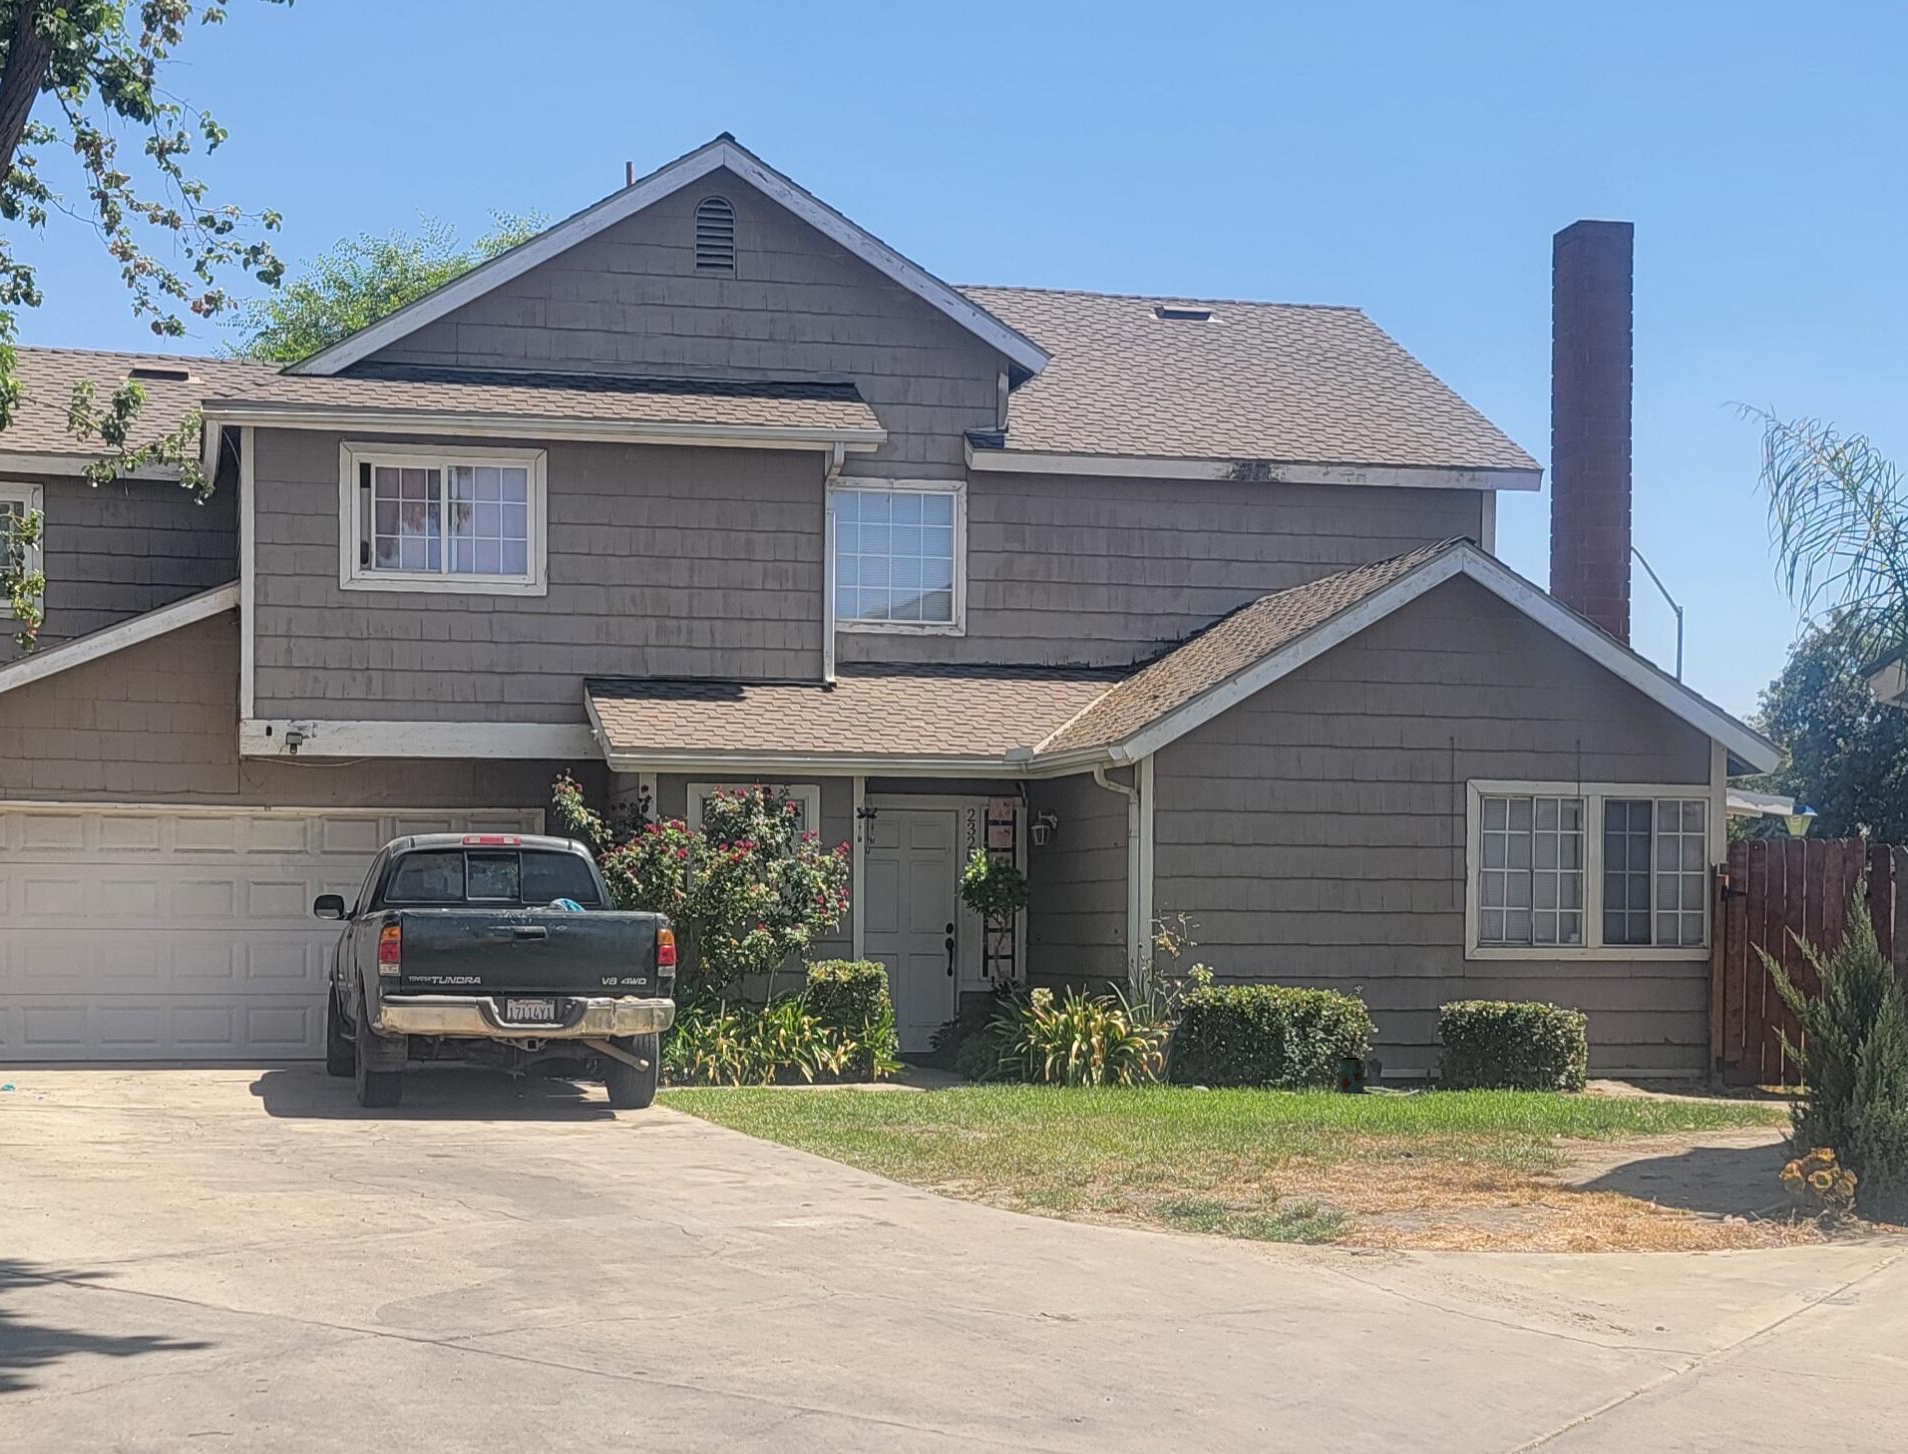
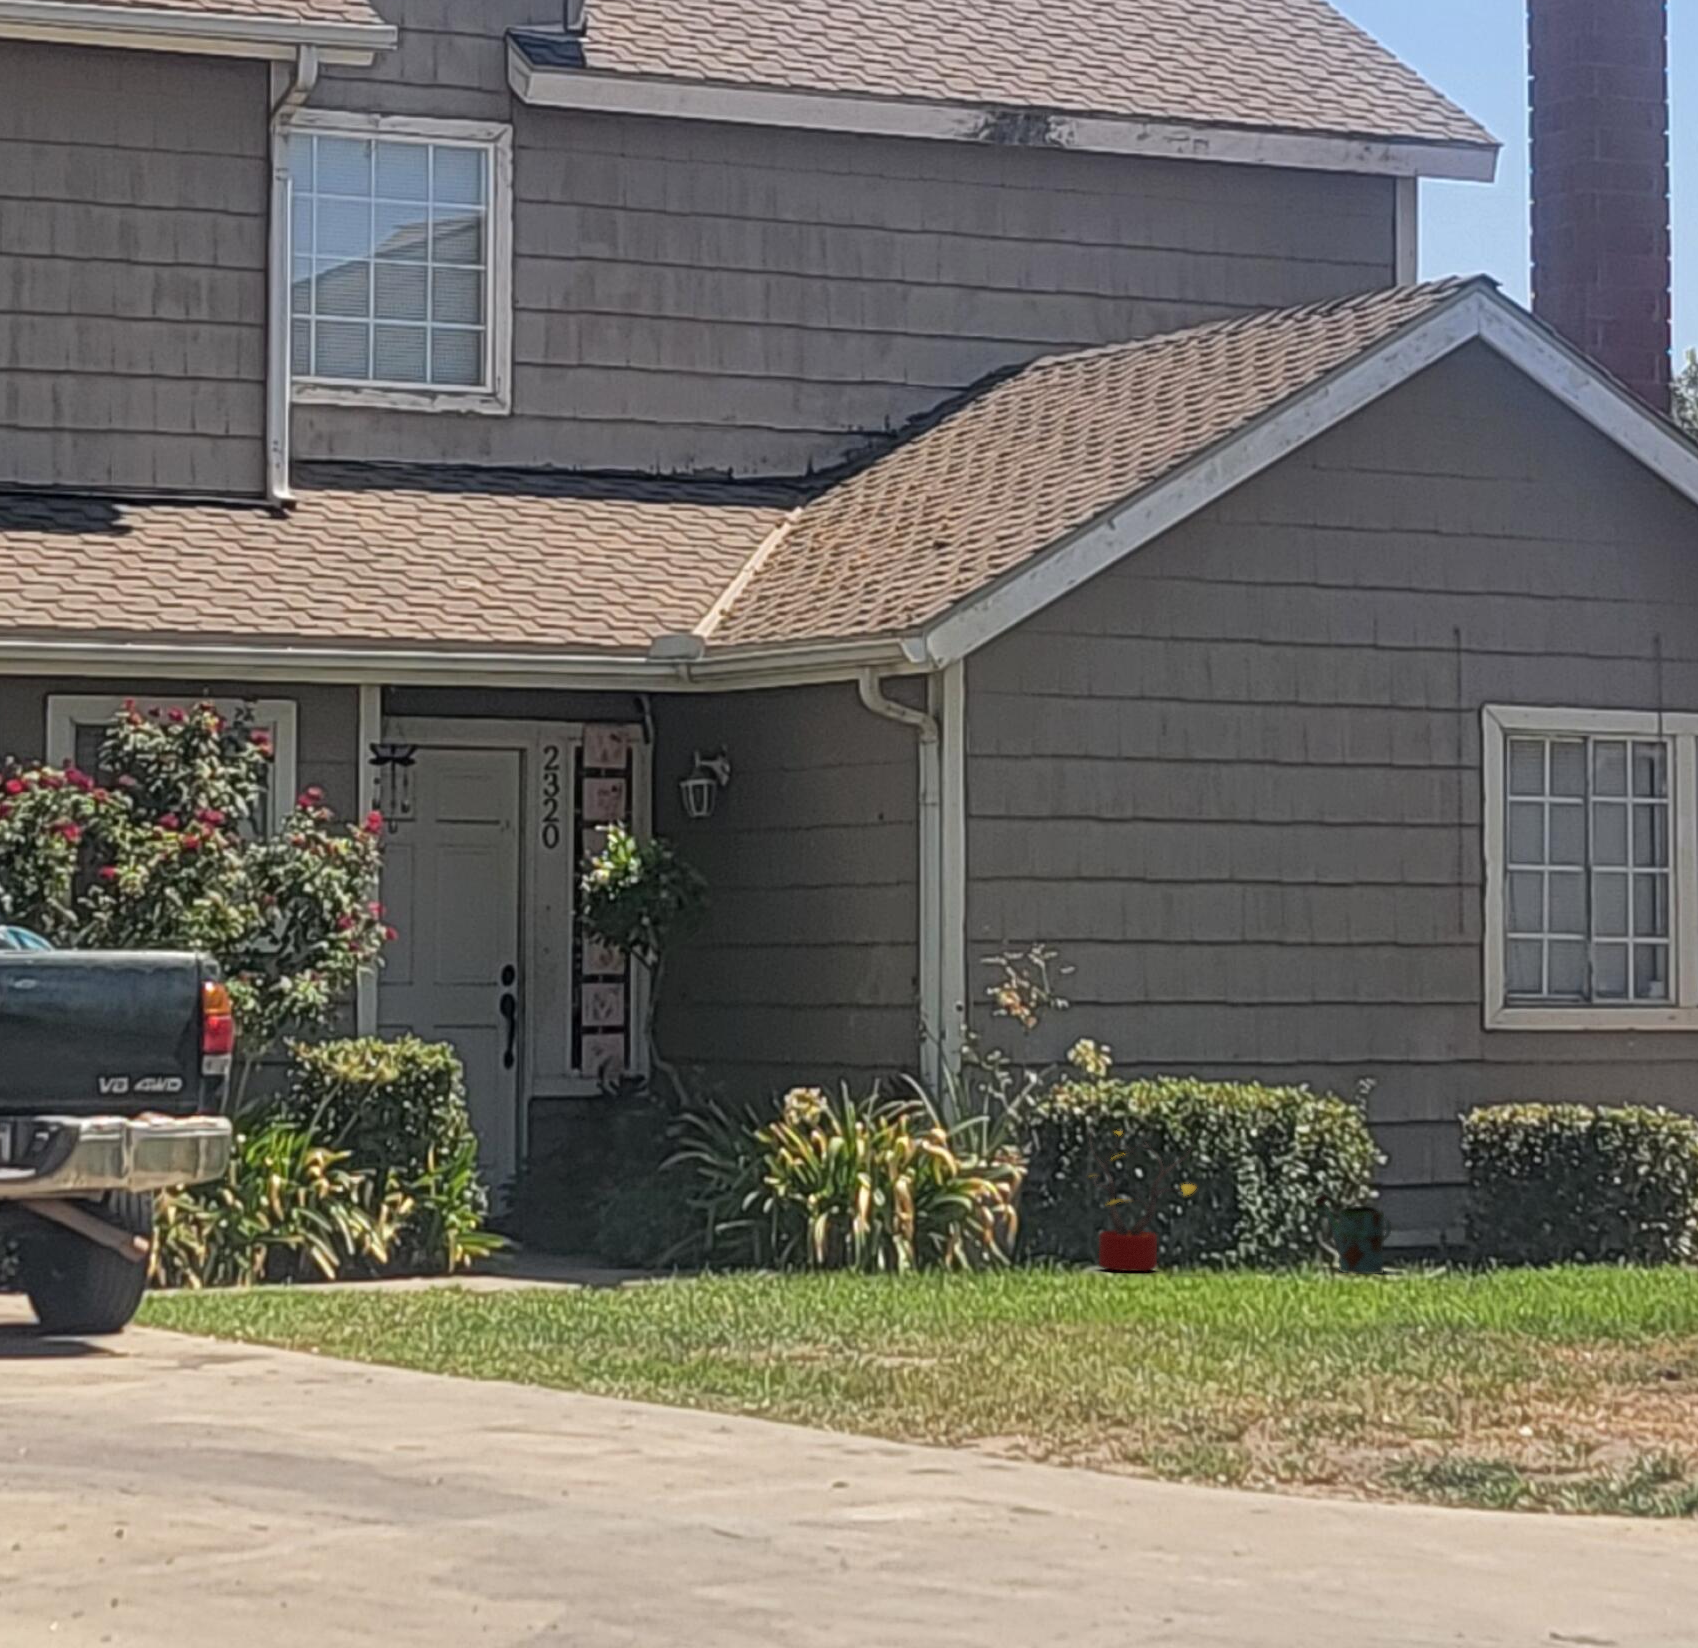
decorative plant: none [1206,1010,1254,1088] -> present [1090,1131,1196,1271]

